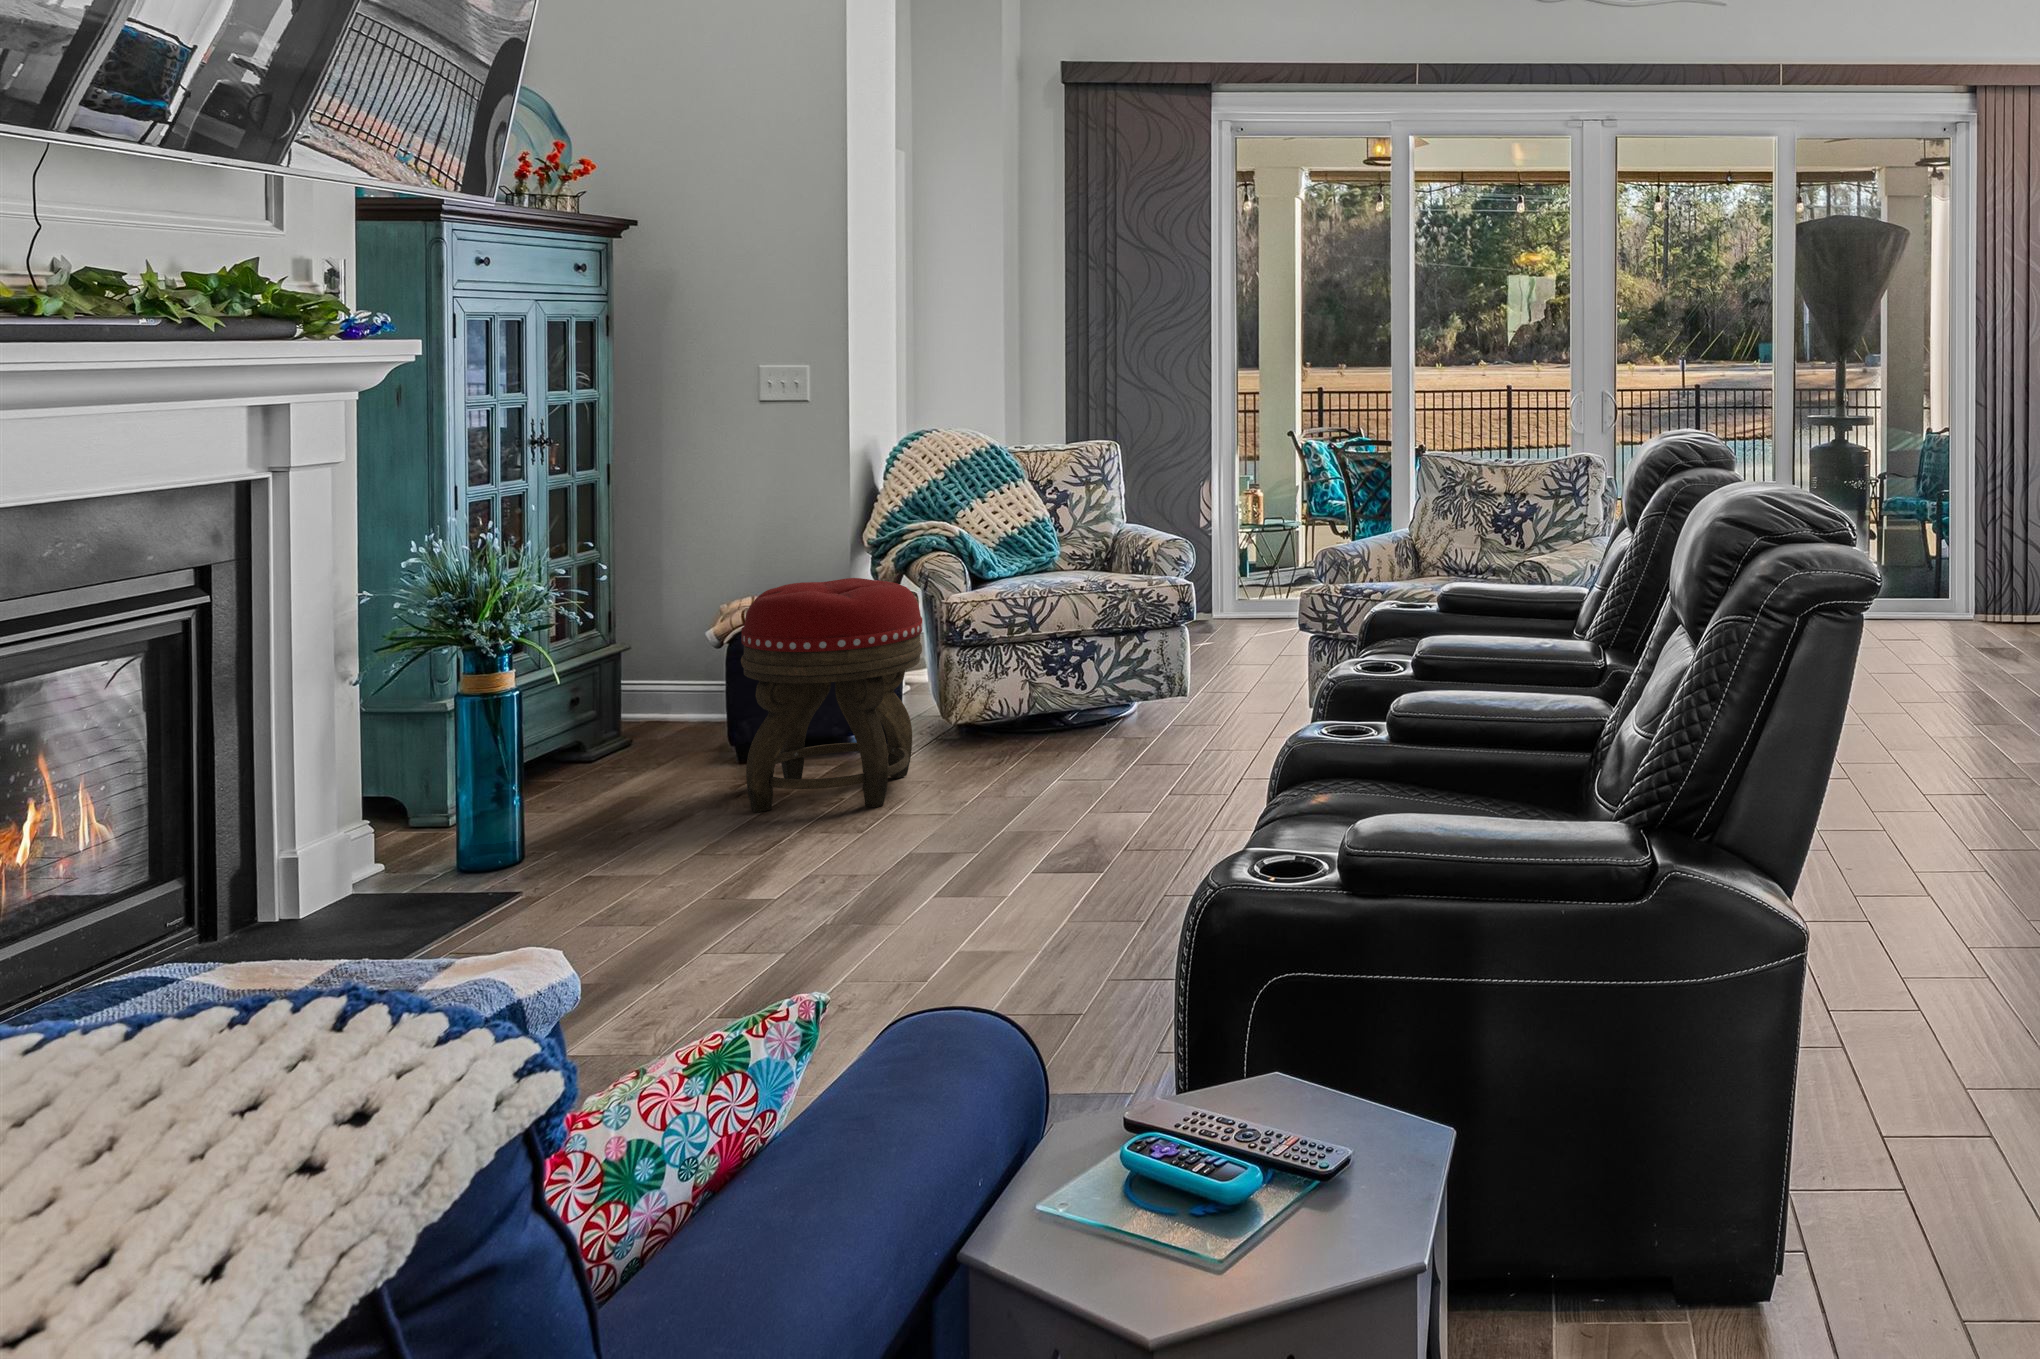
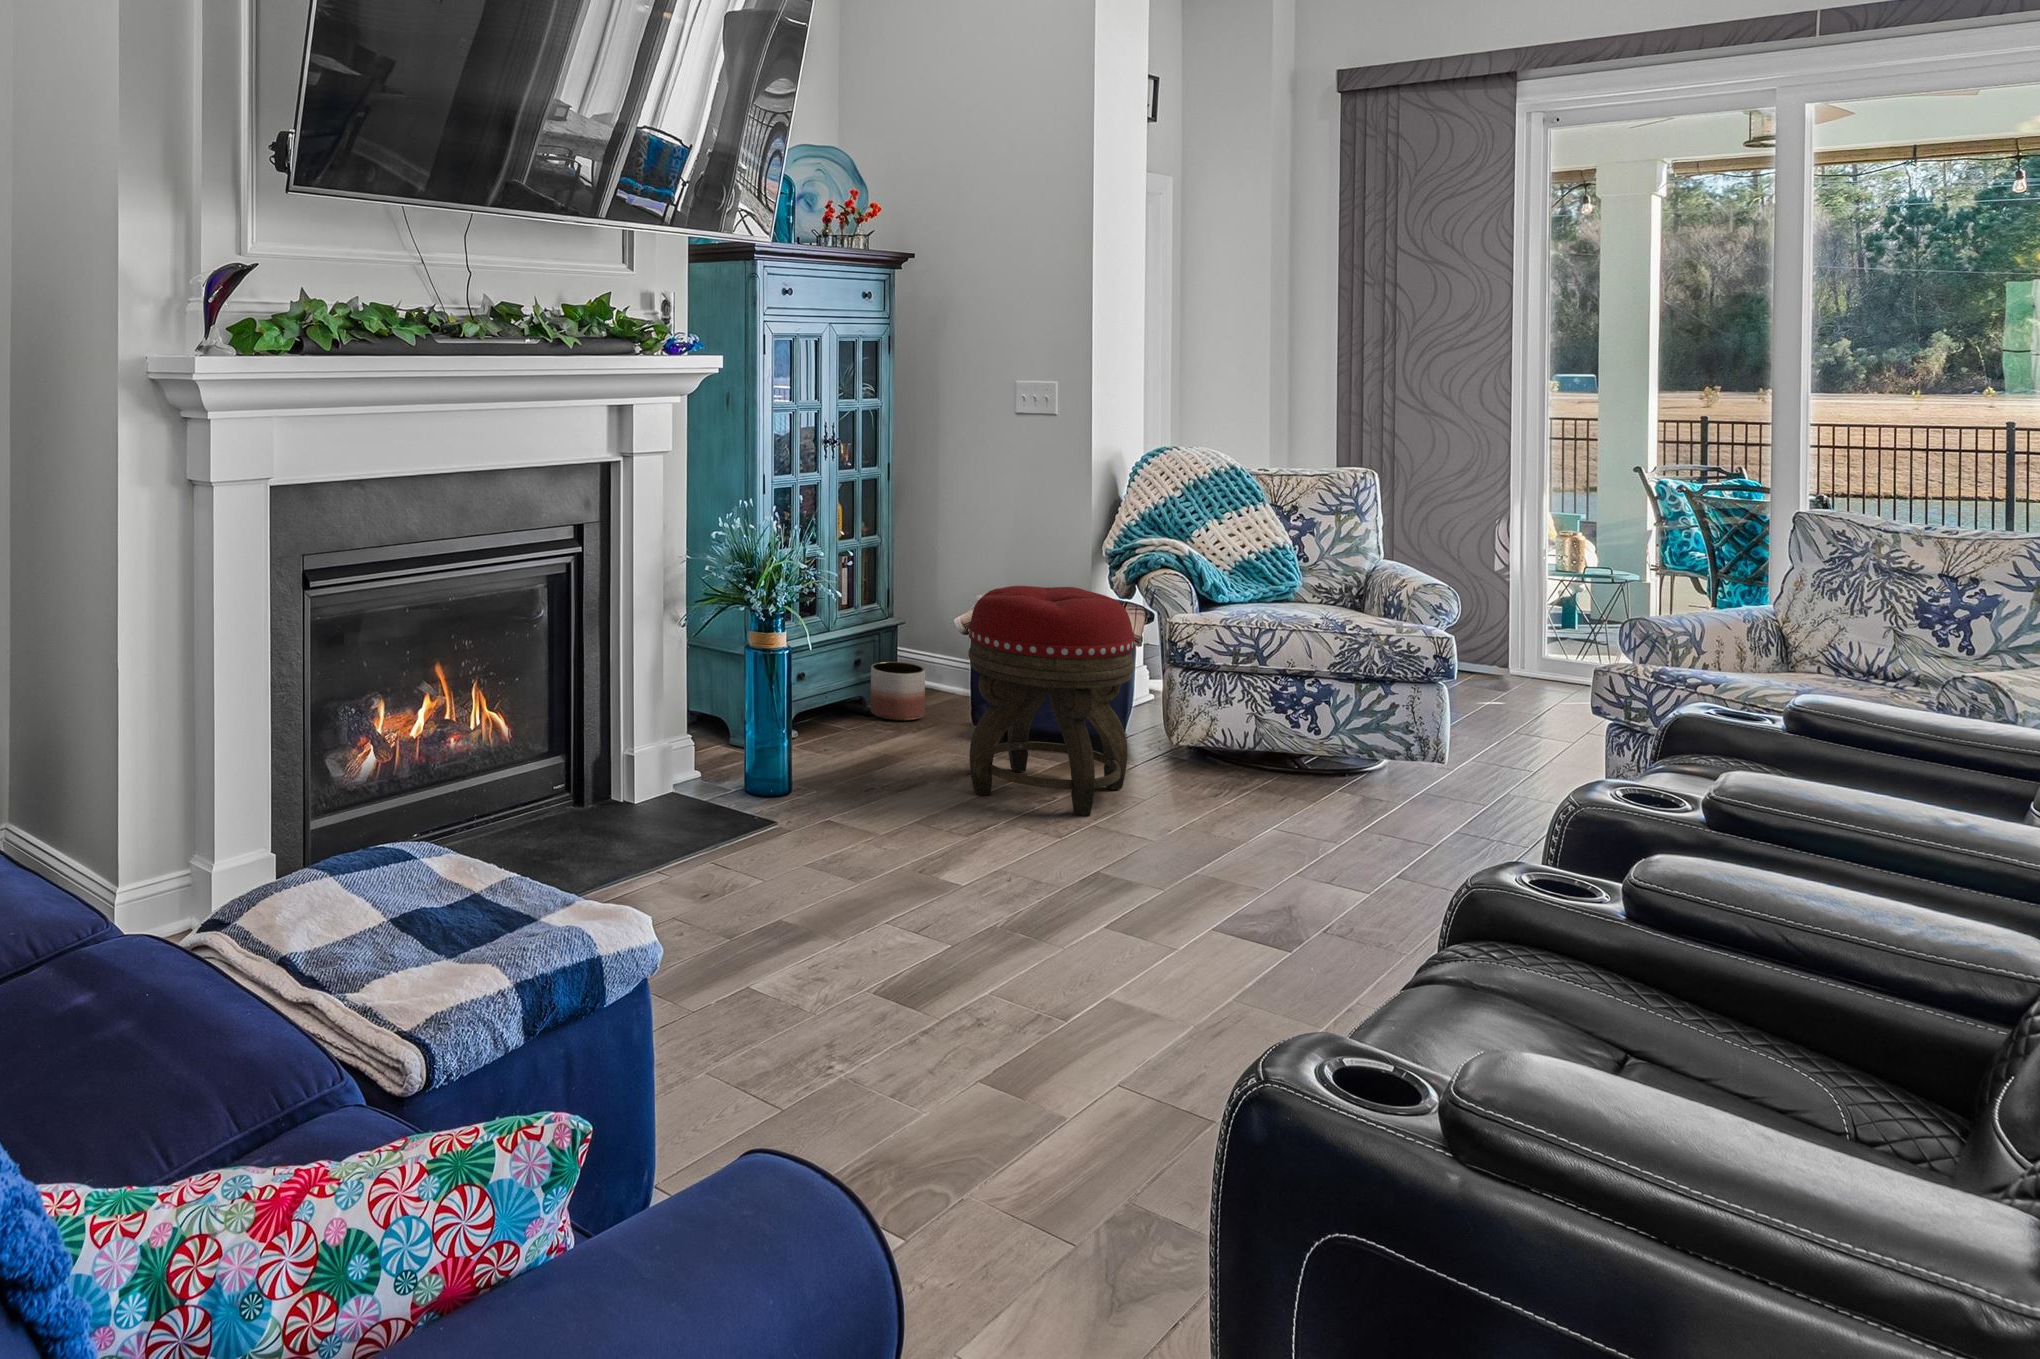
planter: none [594,693,664,761] -> present [870,662,925,721]

